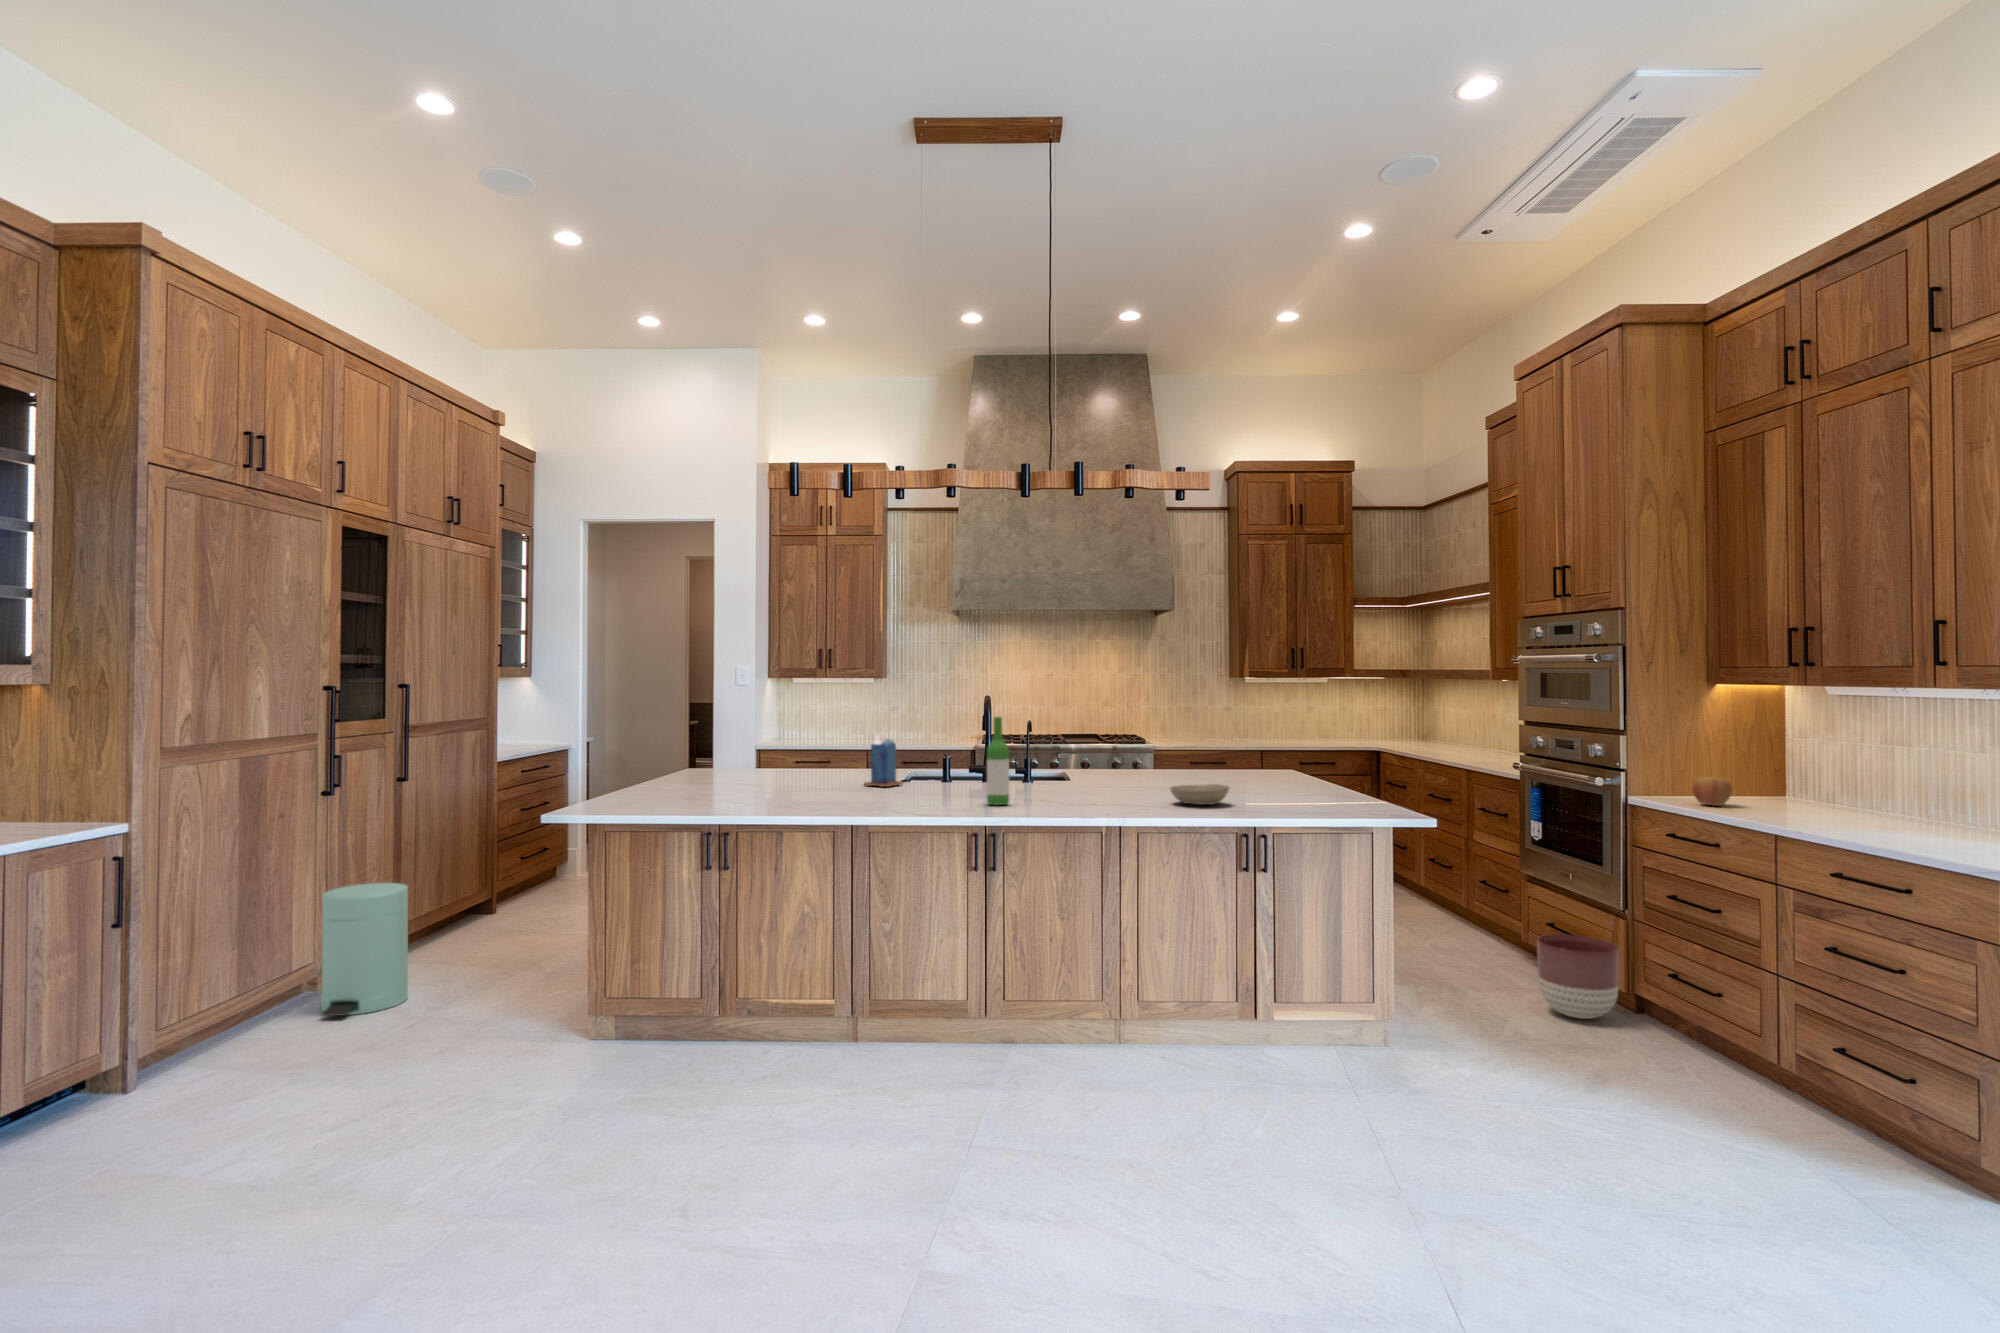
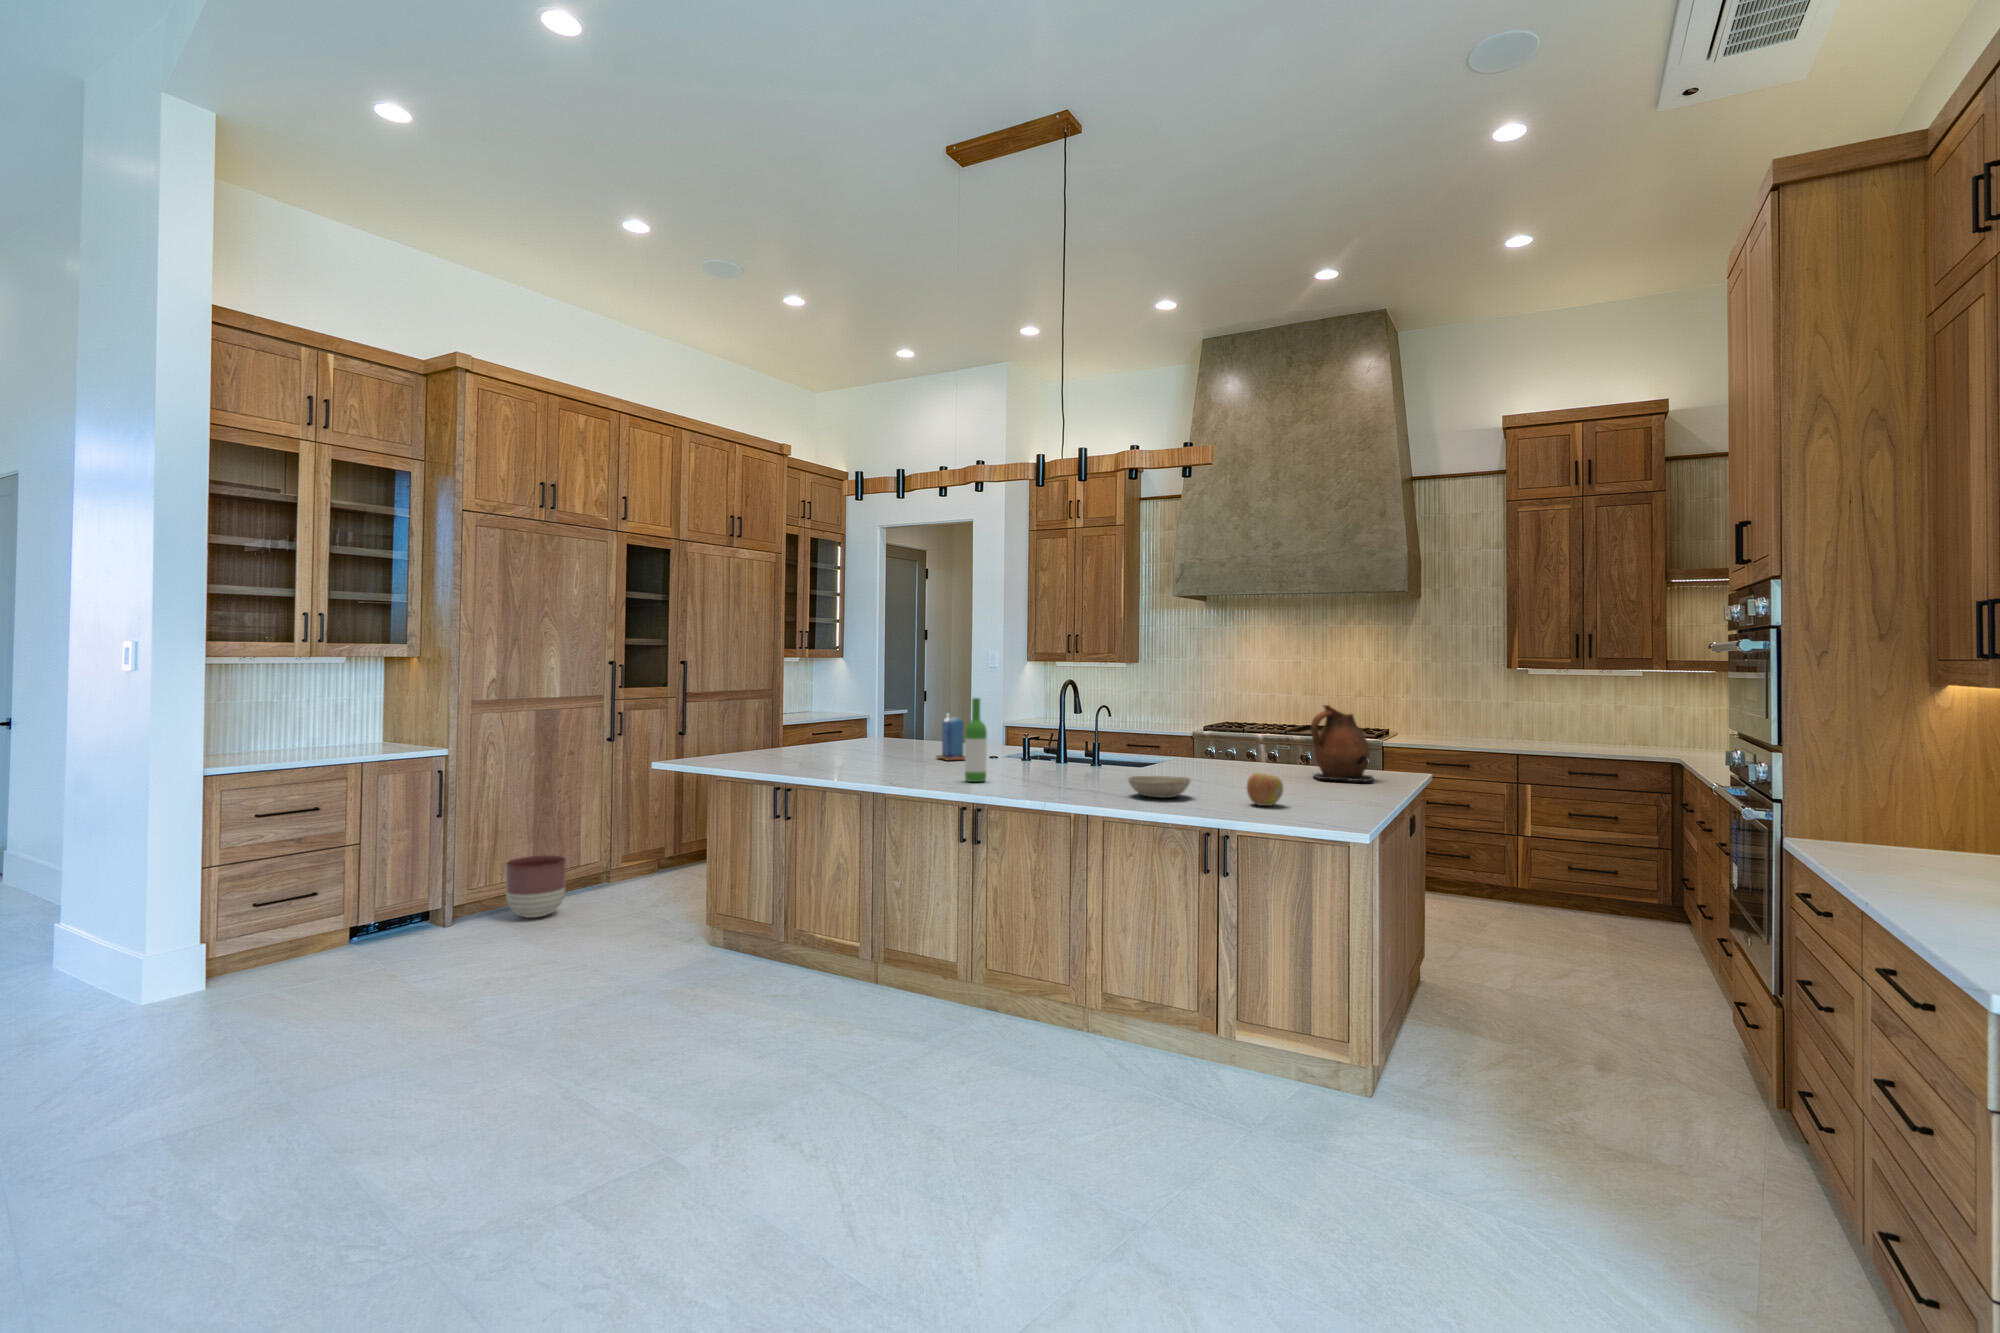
ceramic pitcher: none [1232,713,1295,780] -> present [1311,705,1373,782]
apple: present [1692,777,1732,806] -> present [1247,773,1283,806]
trash can: present [321,883,408,1016] -> none [589,808,656,901]
planter: present [1537,934,1619,1019] -> present [506,855,566,918]

